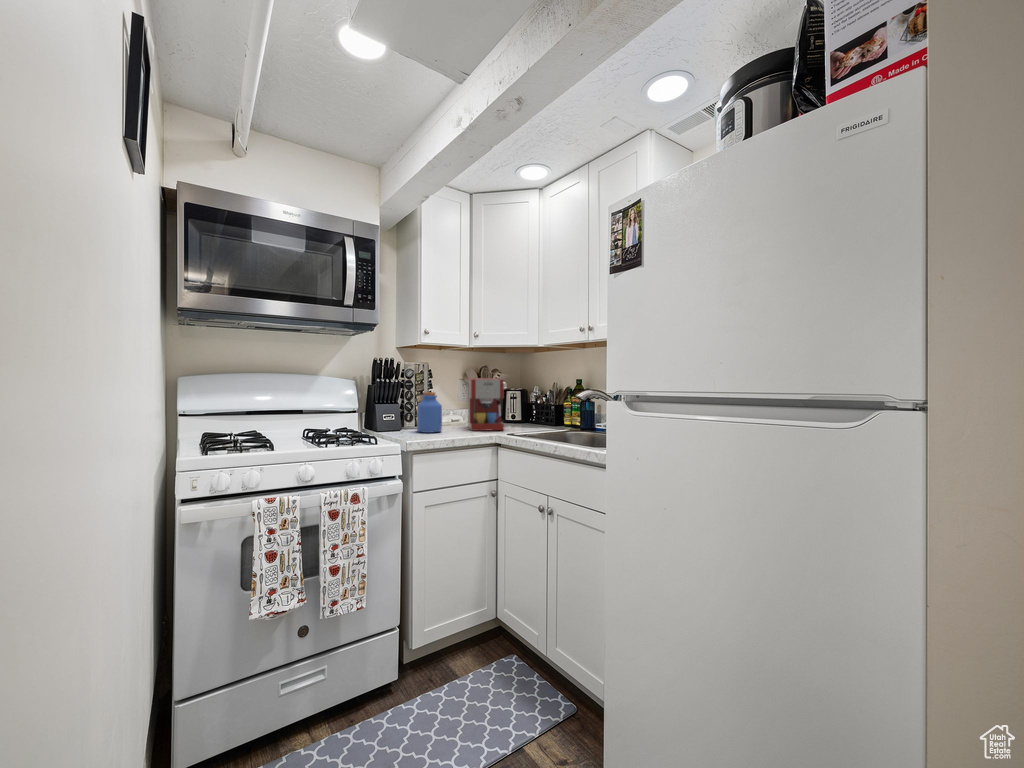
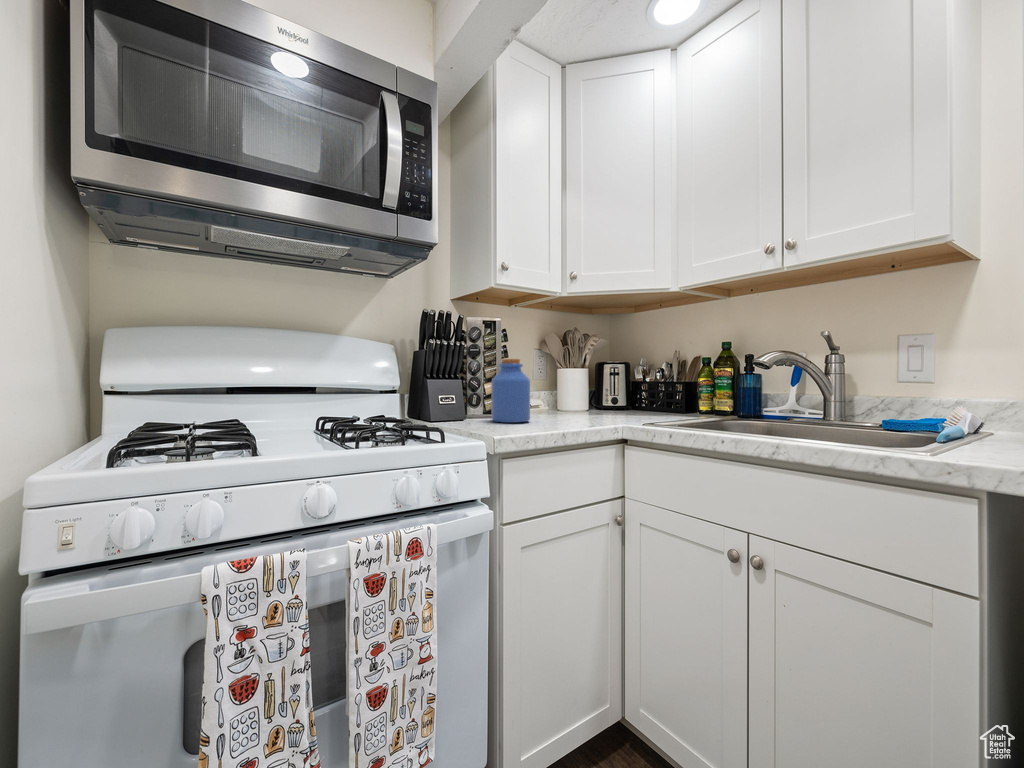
coffee maker: present [468,378,507,431] -> none [558,340,622,420]

